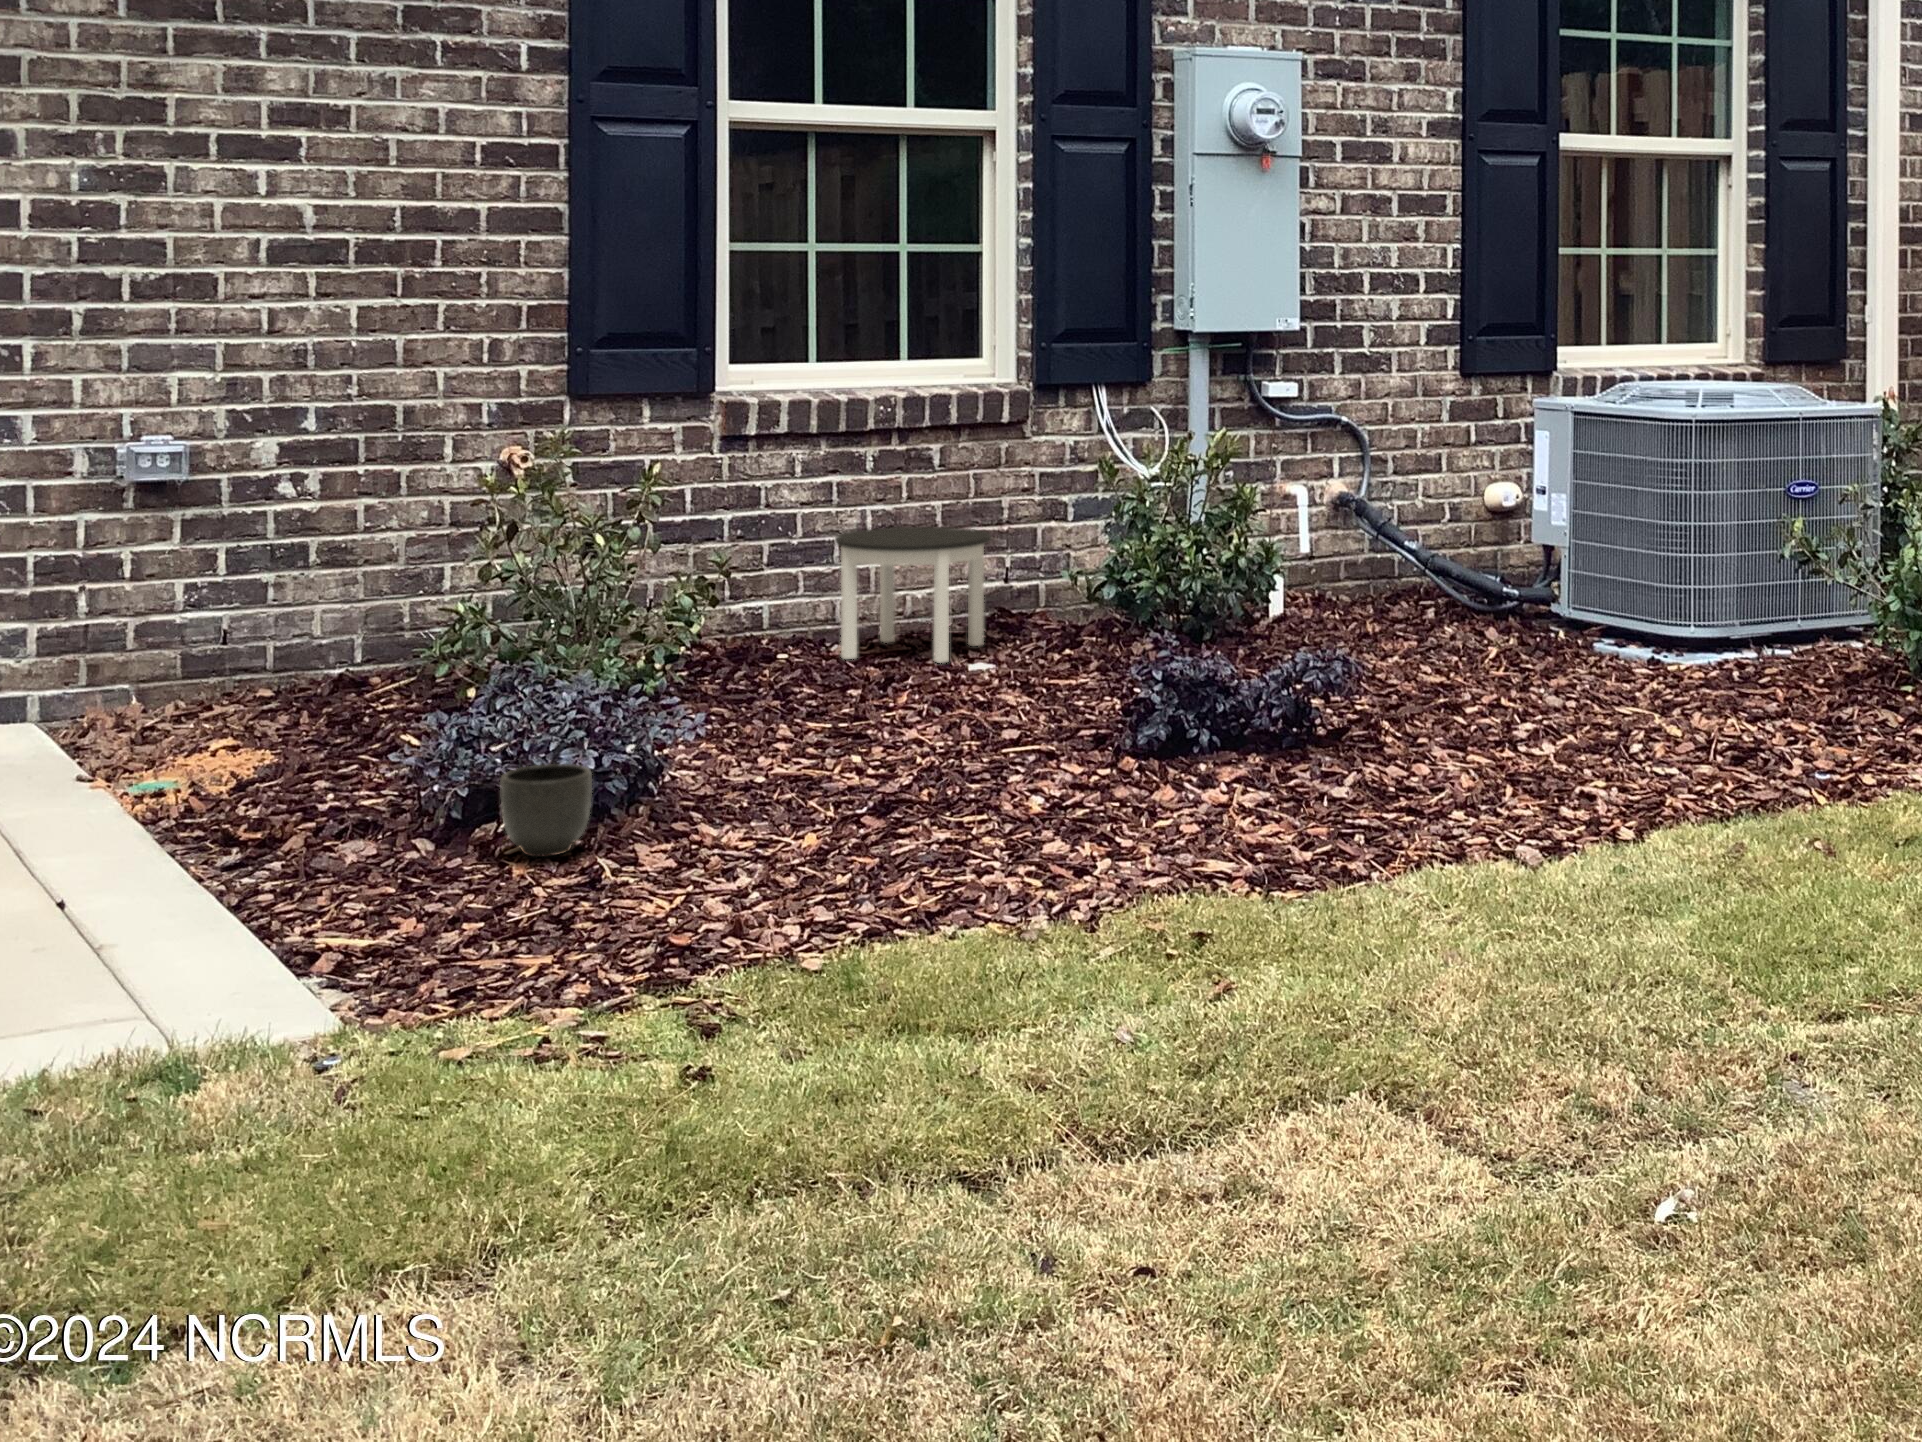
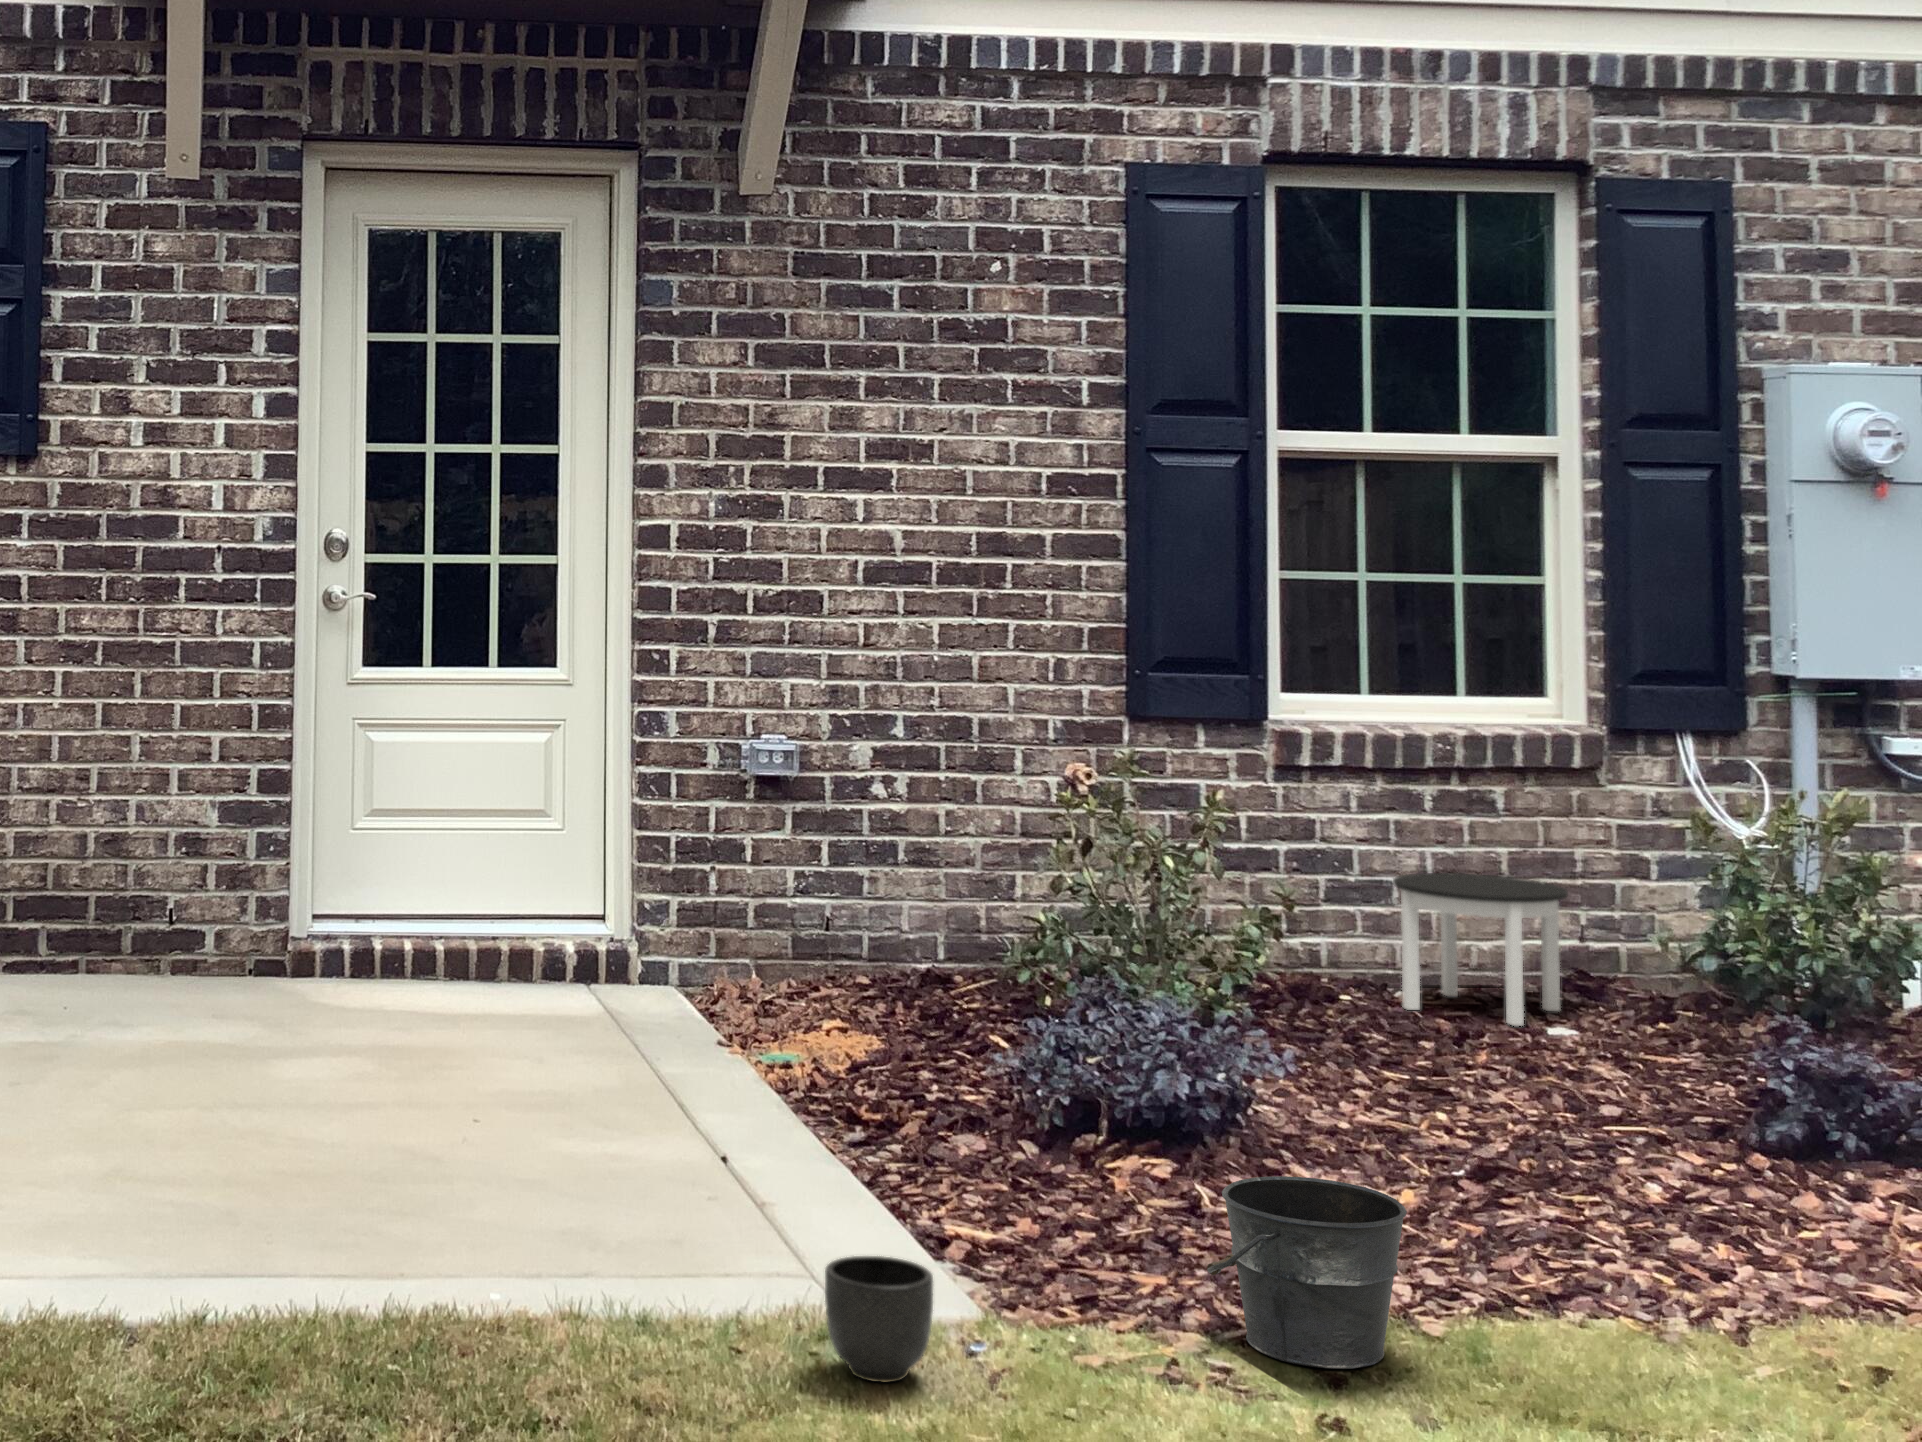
planter: present [501,764,592,857] -> present [825,1256,933,1382]
bucket: none [584,838,786,1027] -> present [1207,1176,1407,1369]

